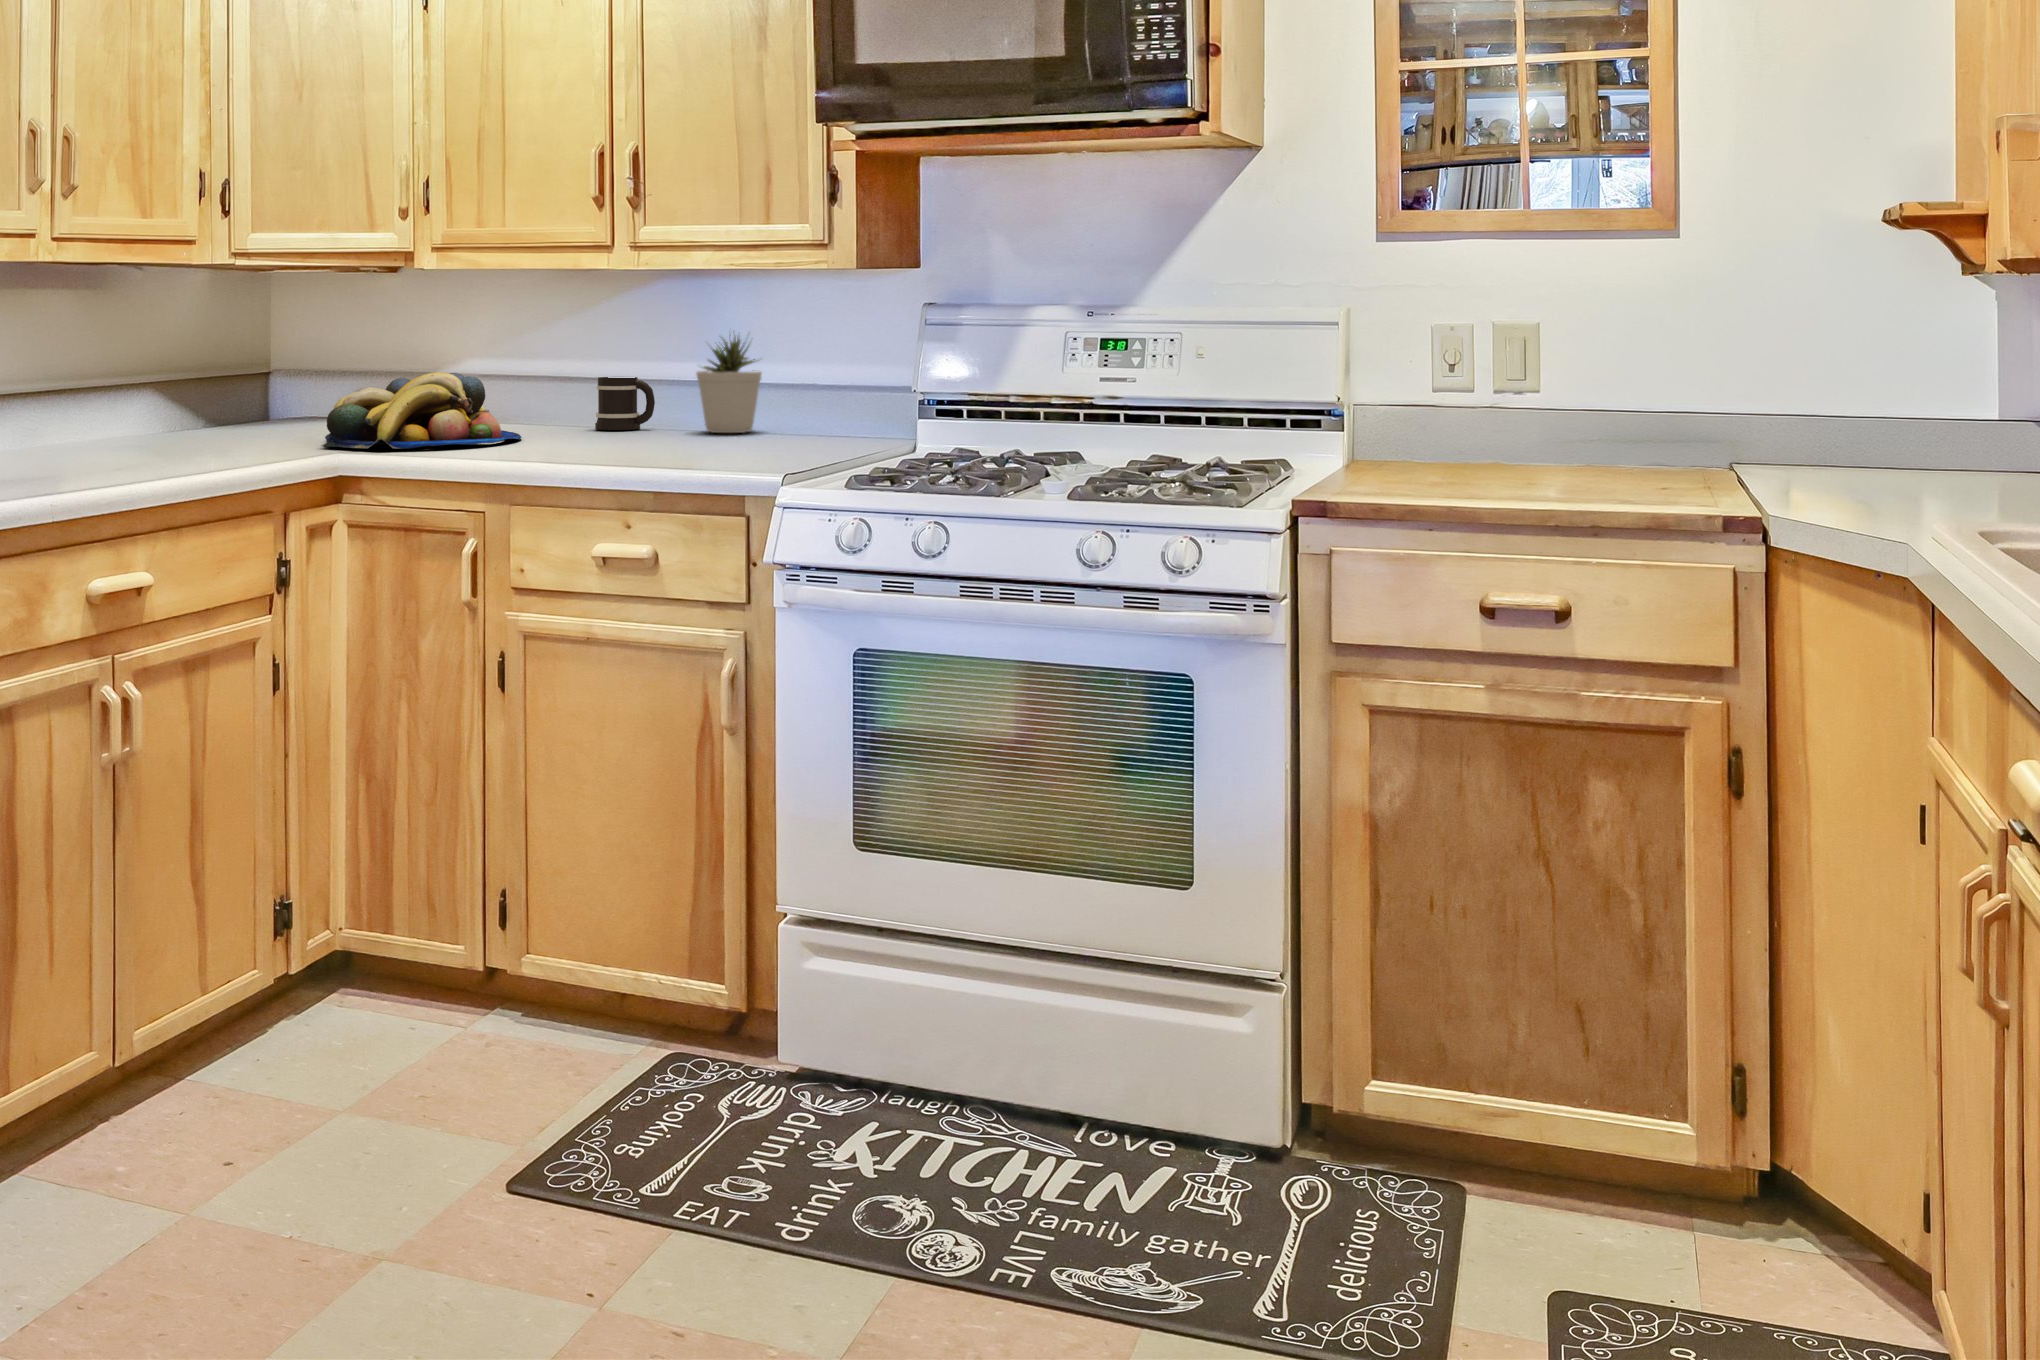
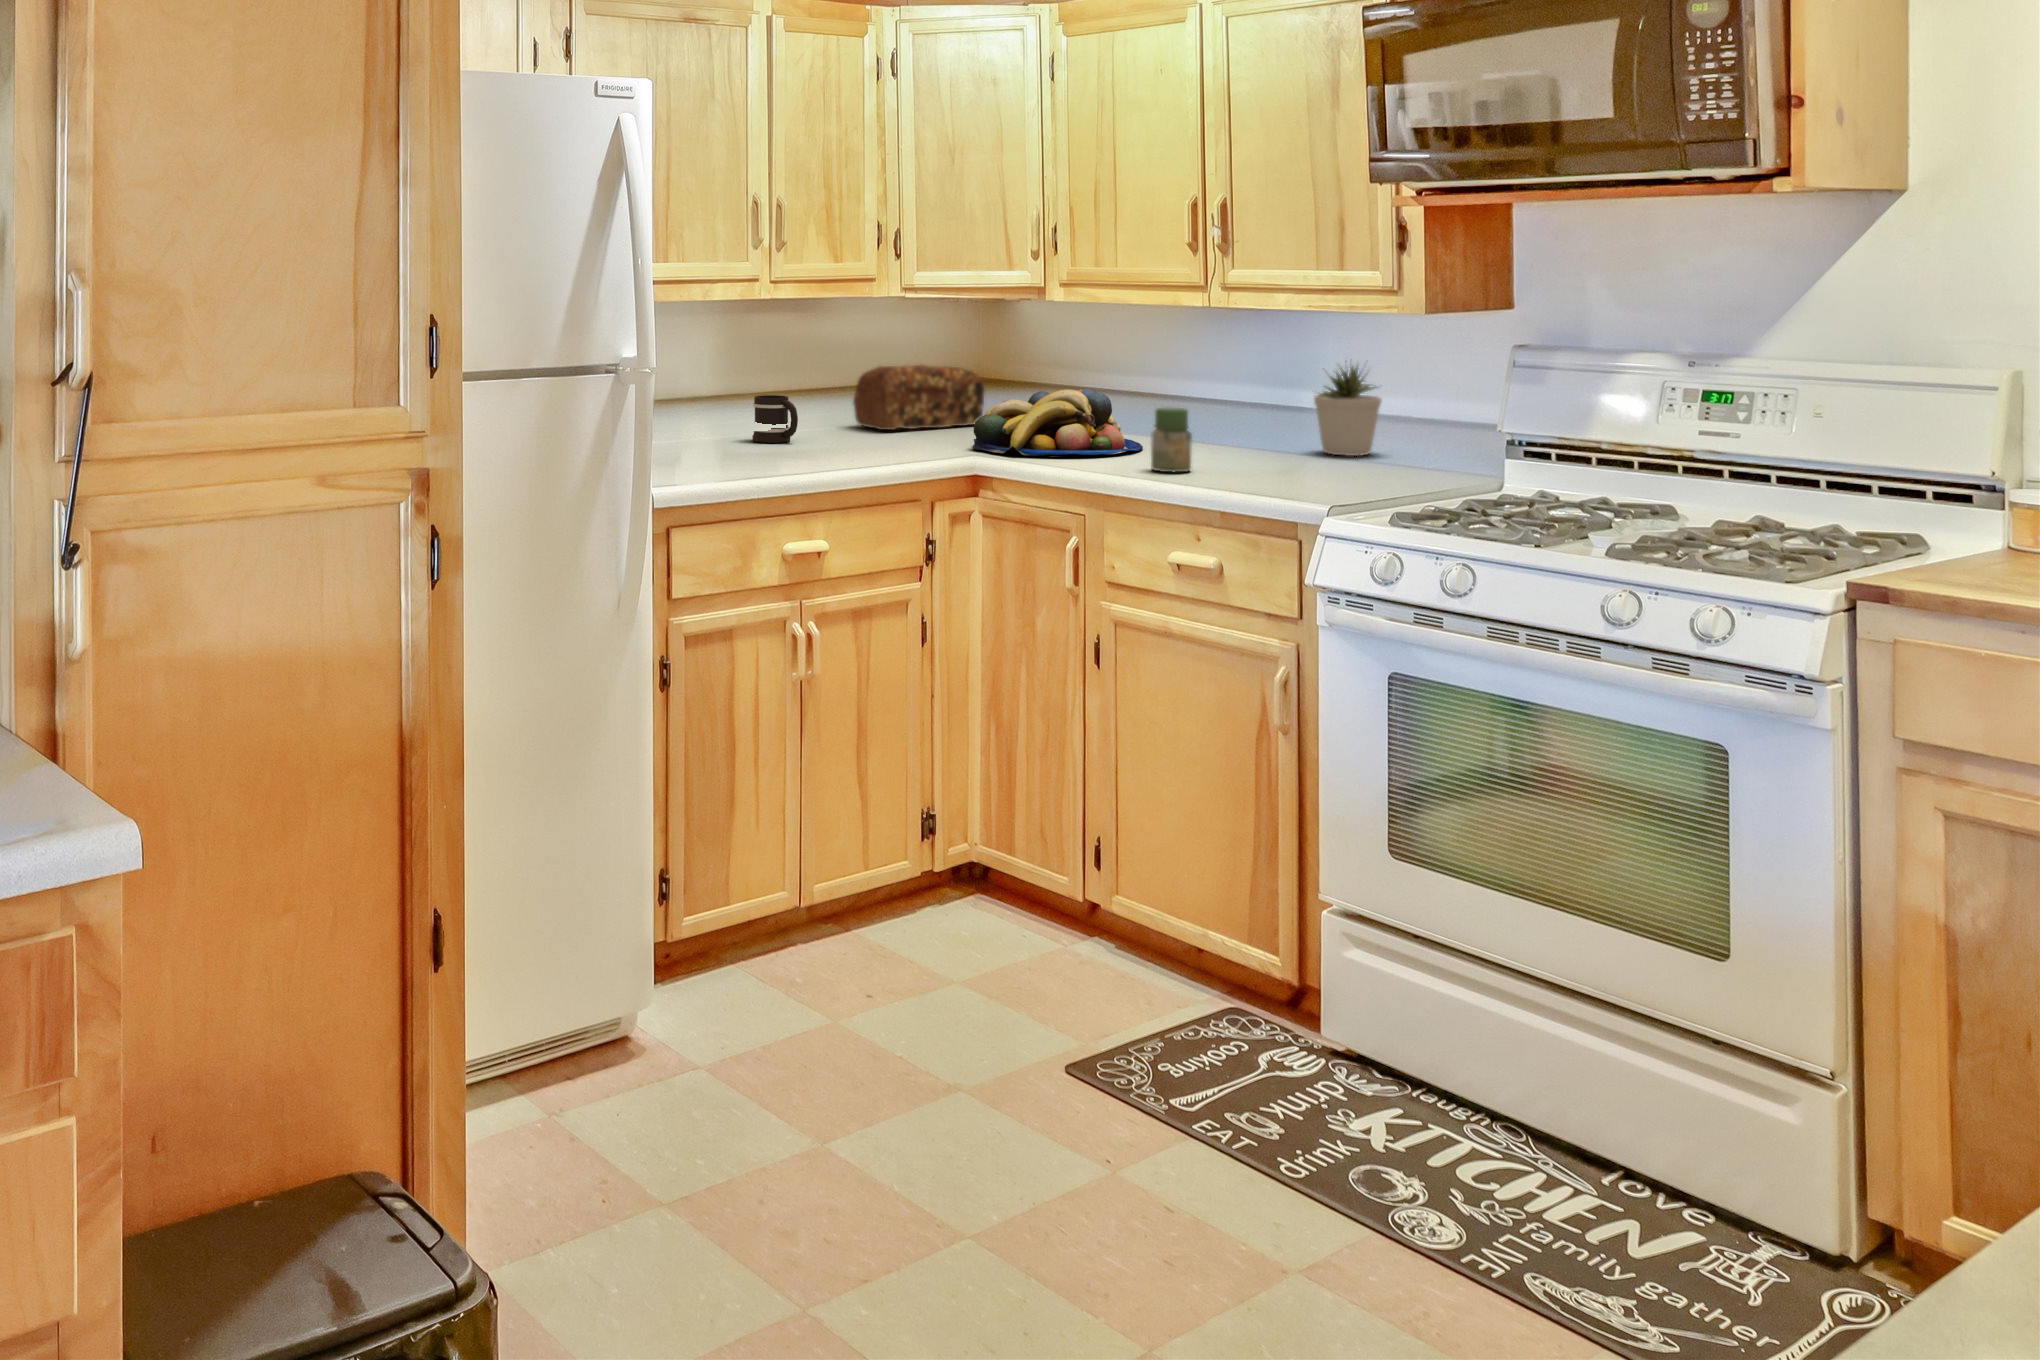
bread loaf: none [153,357,320,437] -> present [853,365,985,430]
mug: present [595,377,655,430] -> present [752,395,798,443]
jar: none [550,382,593,454] -> present [1151,408,1192,472]

